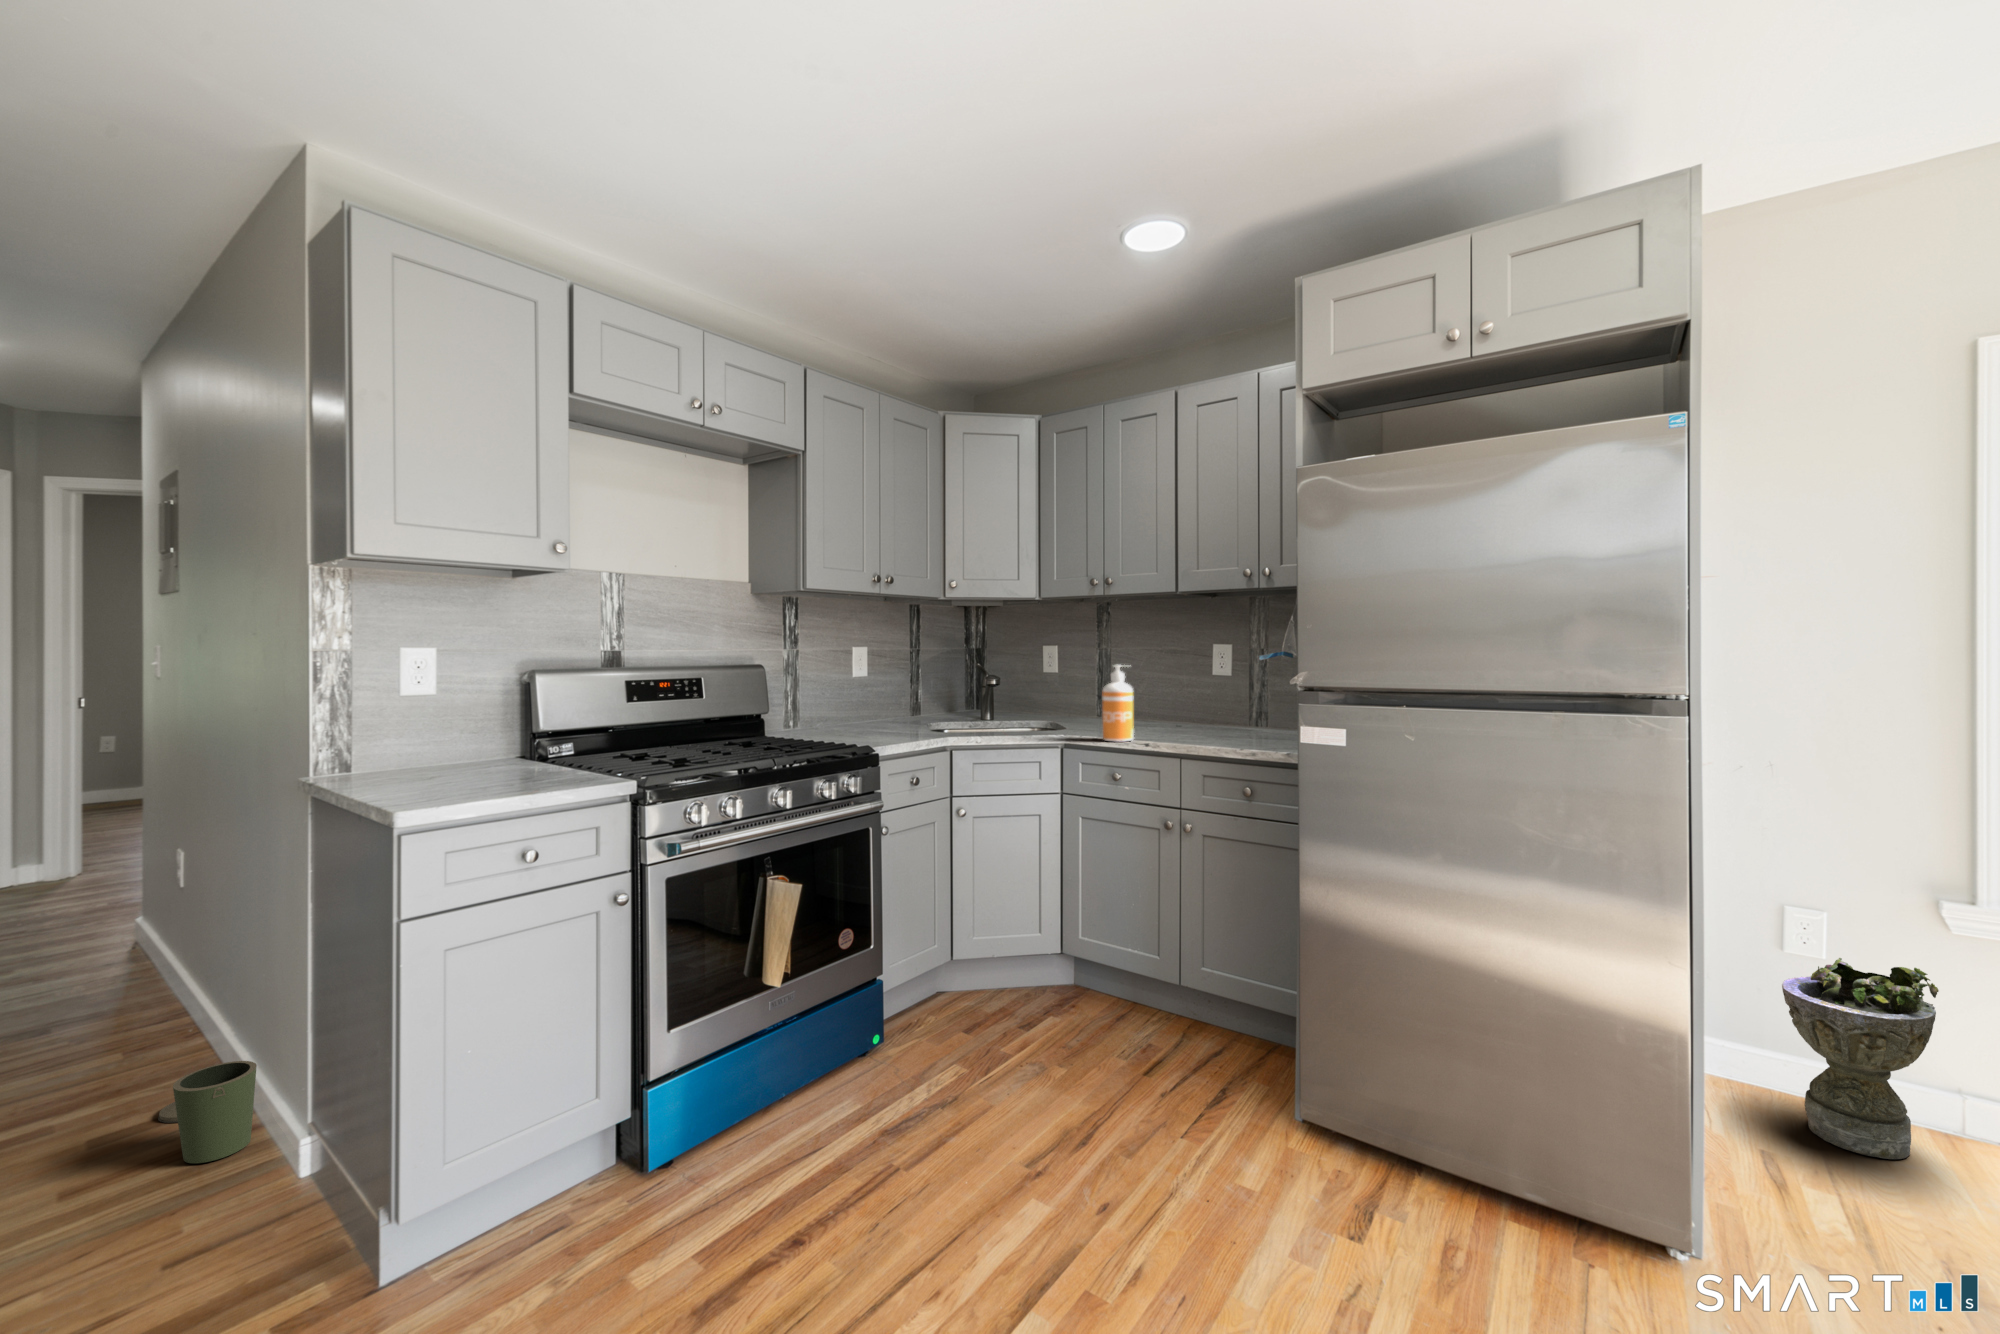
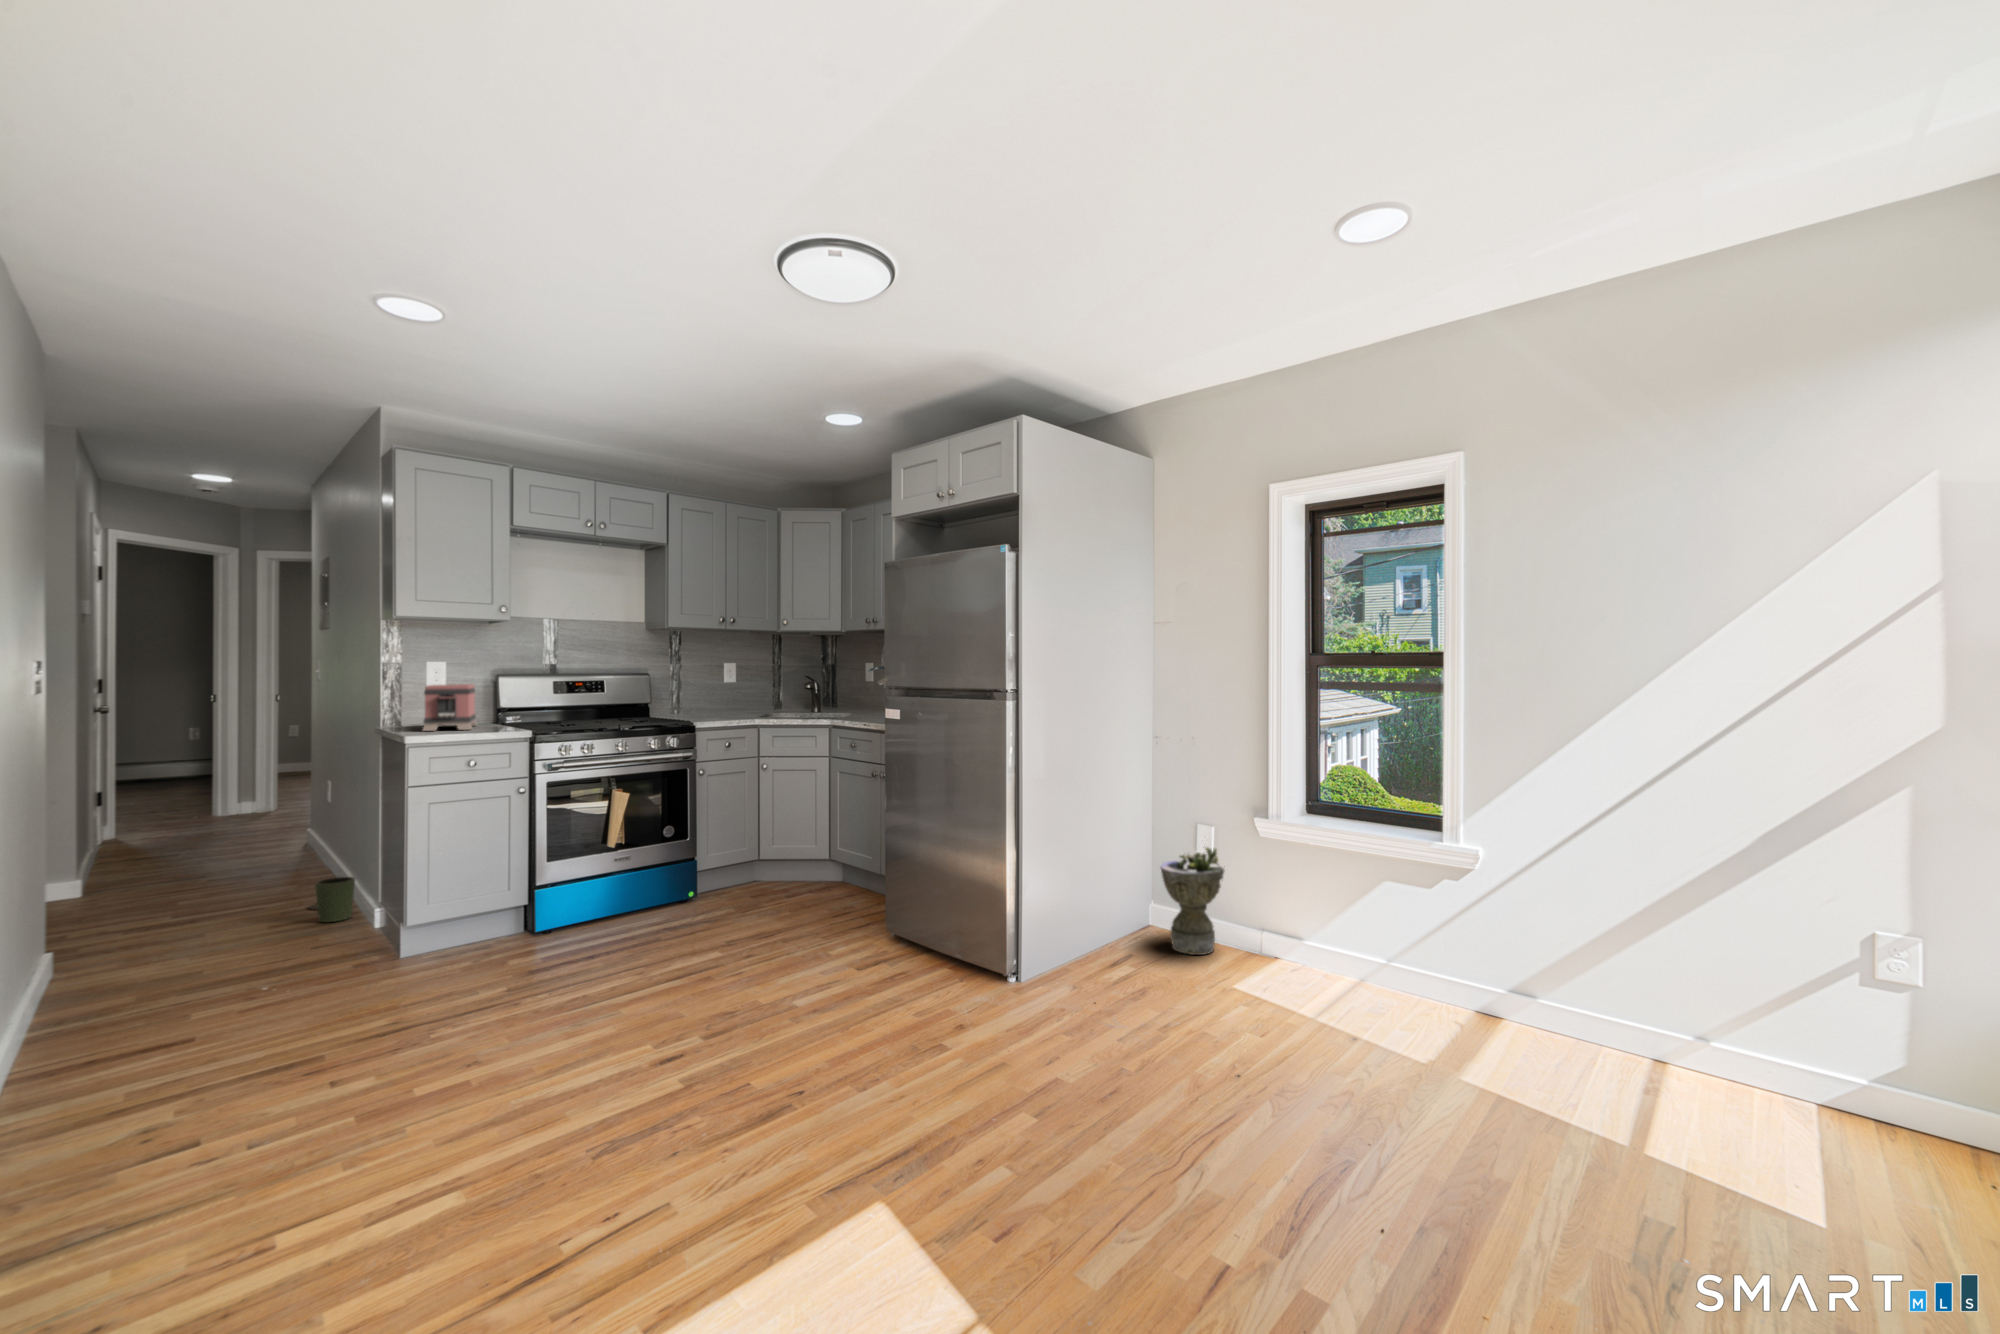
soap dispenser: present [1103,665,1134,742] -> none [838,674,857,721]
toaster: none [410,688,508,787] -> present [422,684,477,731]

